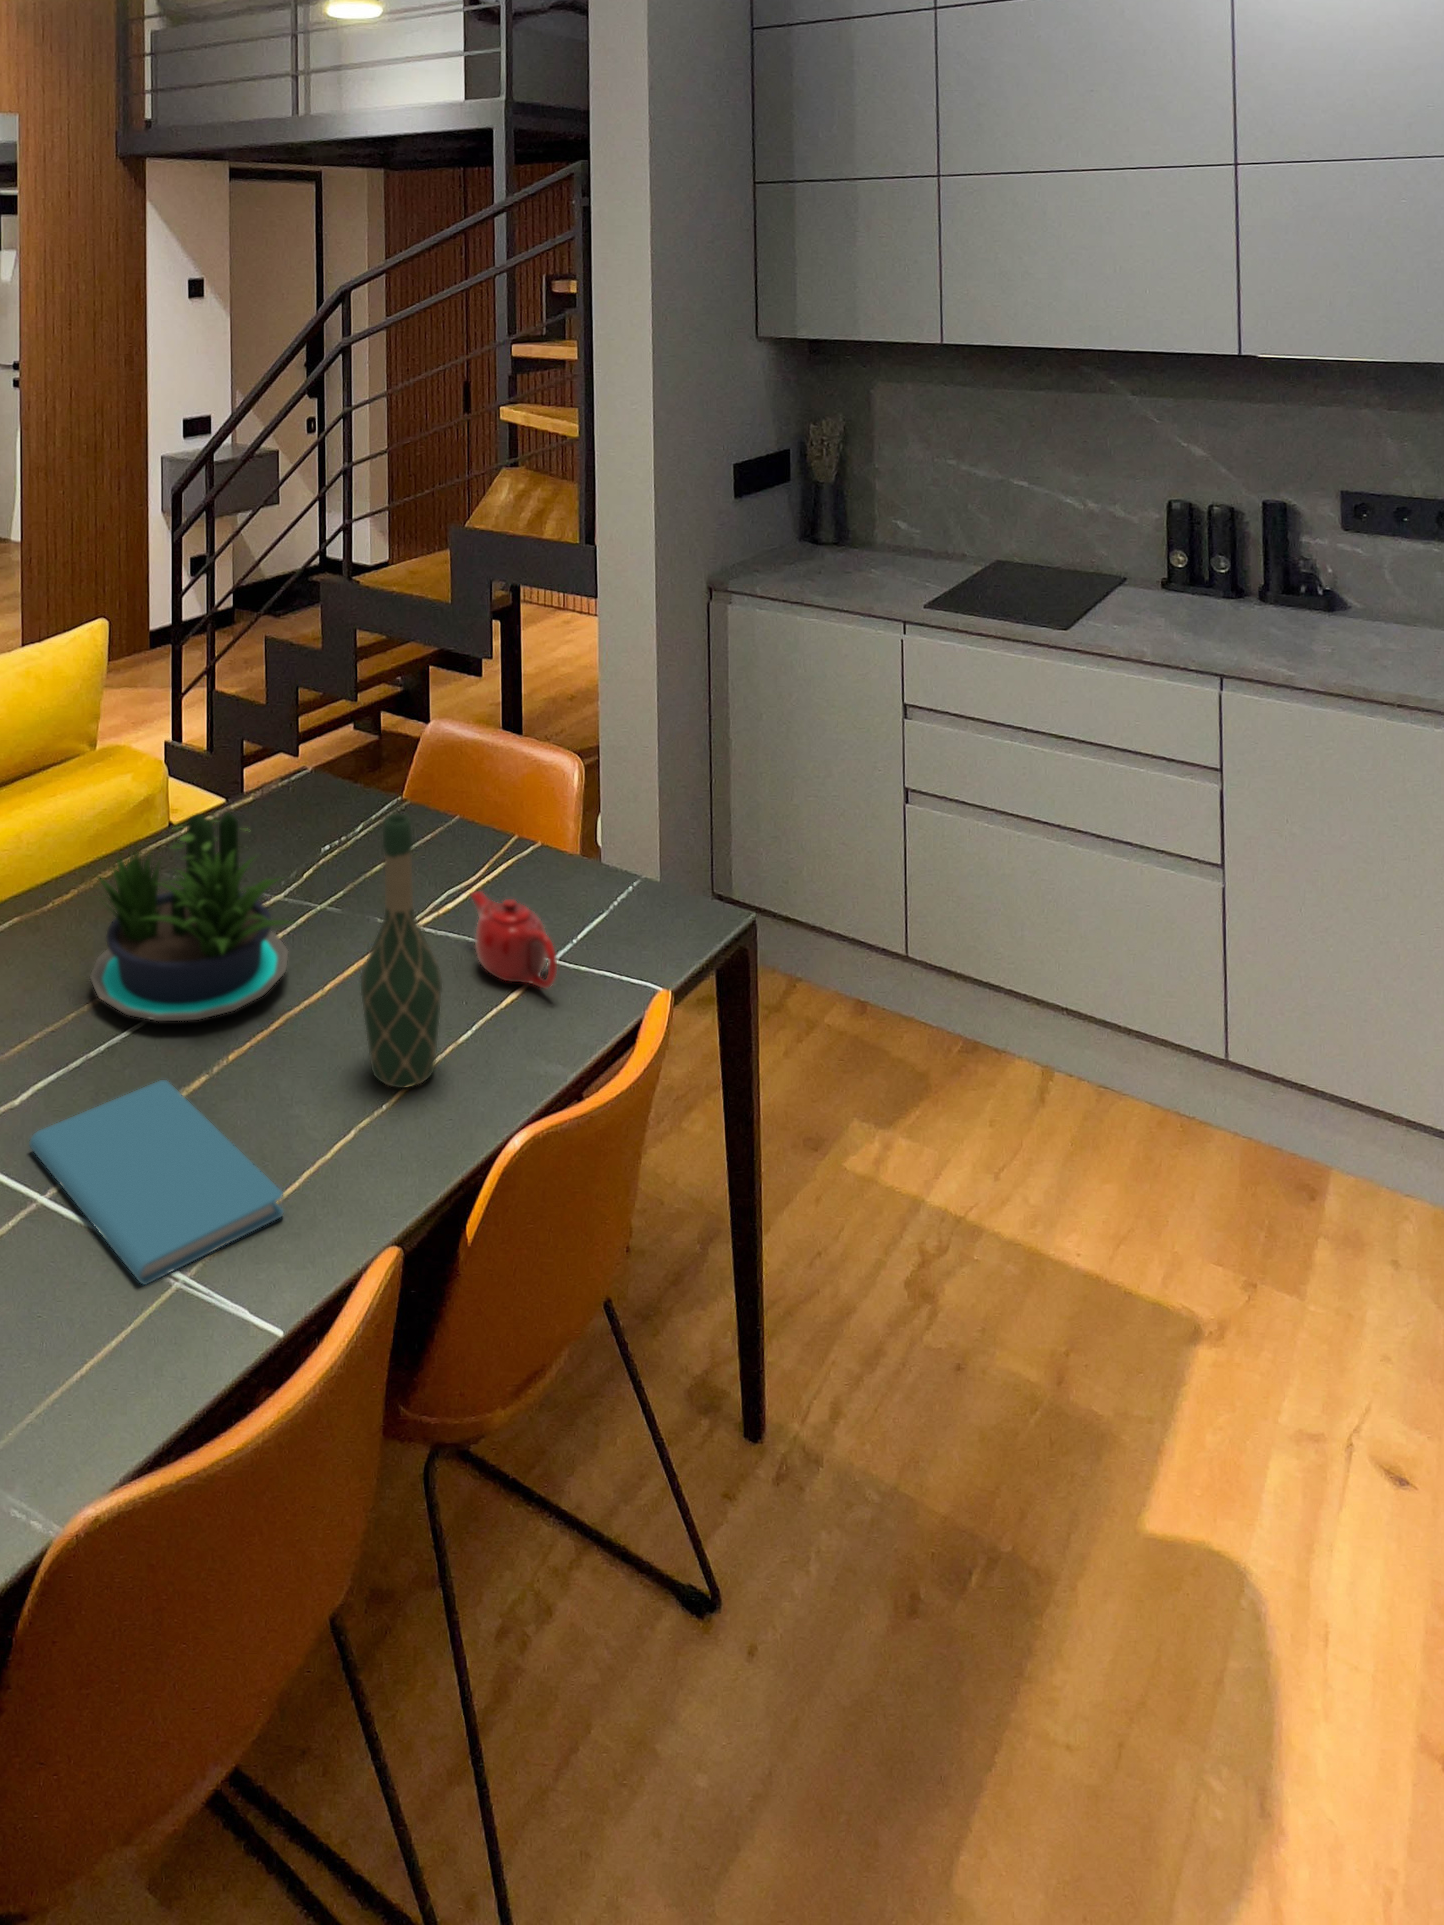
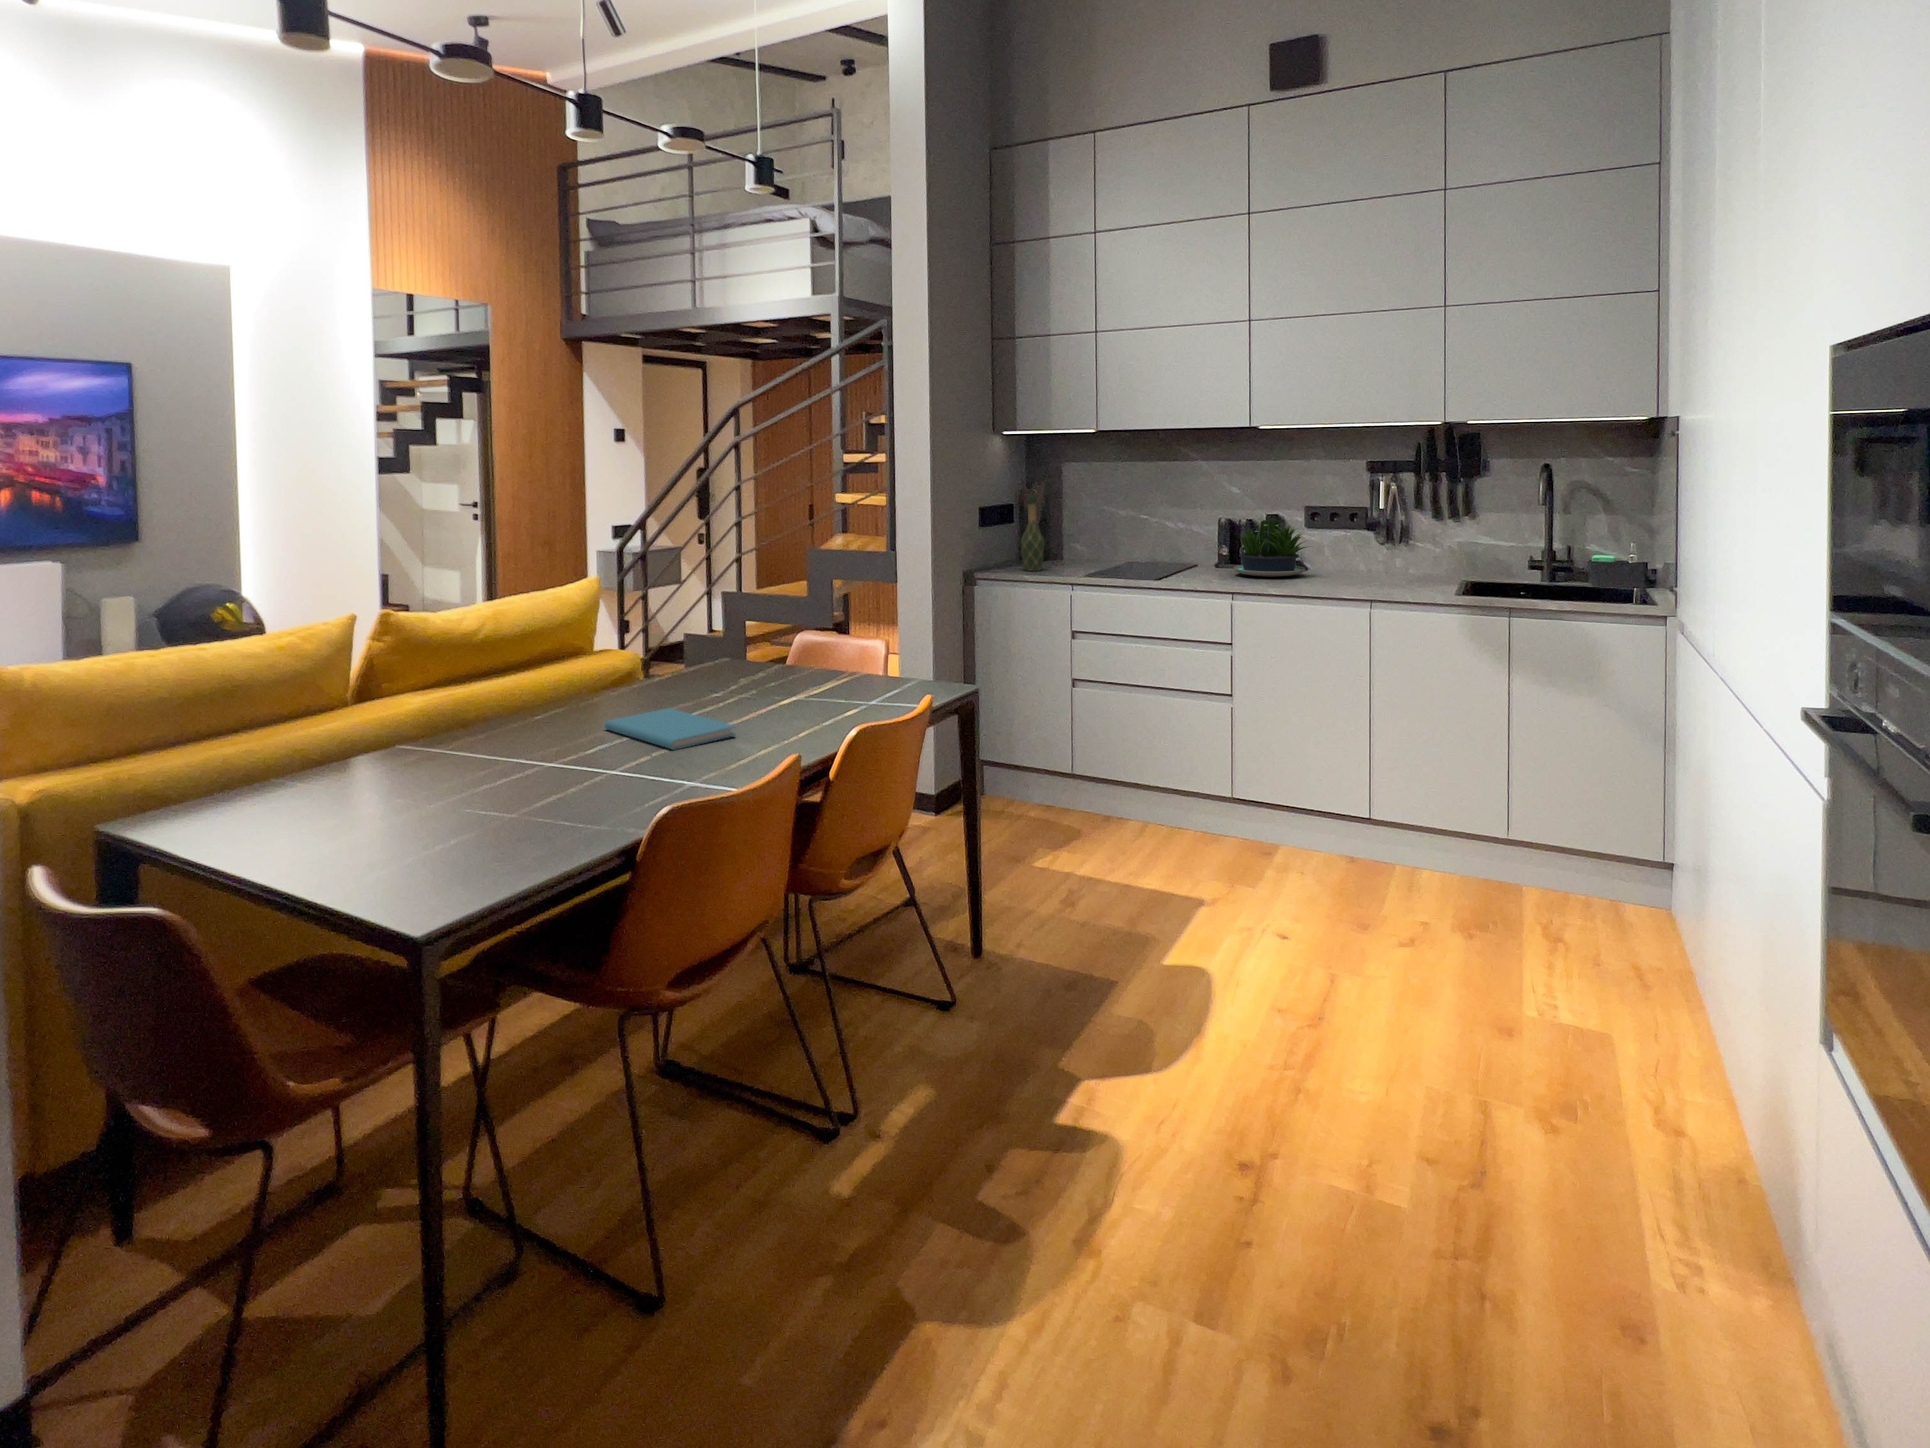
potted plant: present [90,813,293,1021] -> present [1234,519,1307,577]
wine bottle: present [361,814,442,1088] -> present [1020,494,1045,571]
teapot: present [471,891,557,988] -> none [821,653,867,690]

